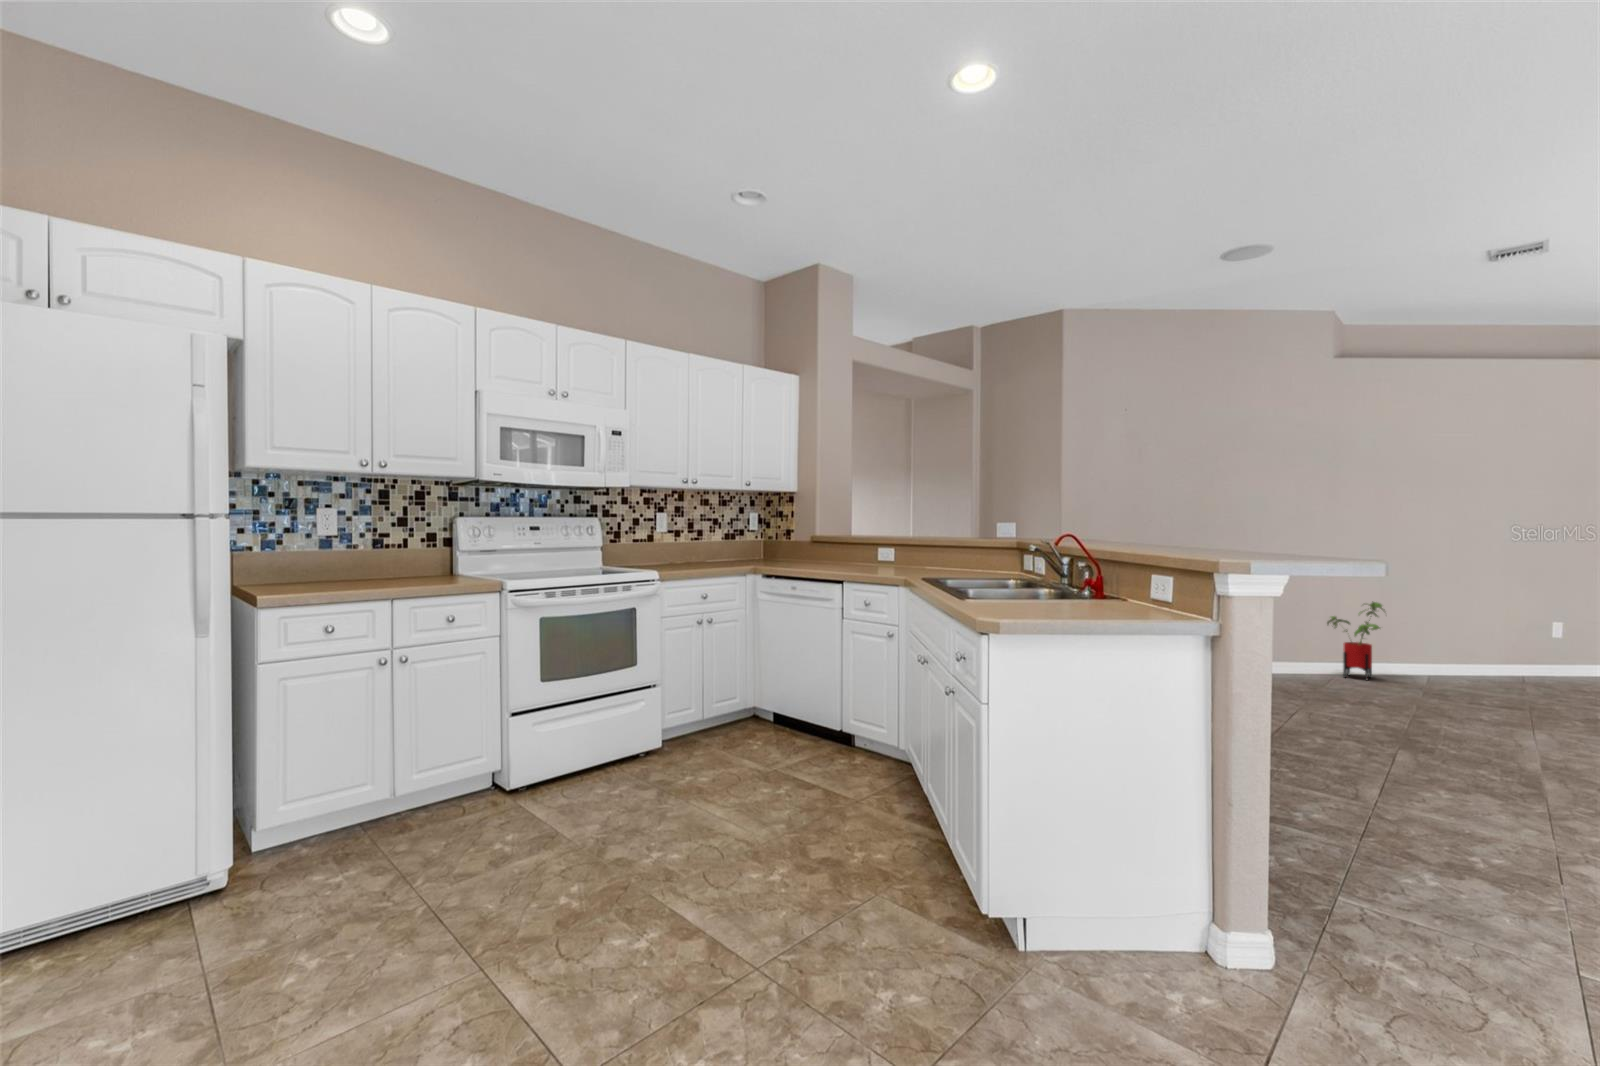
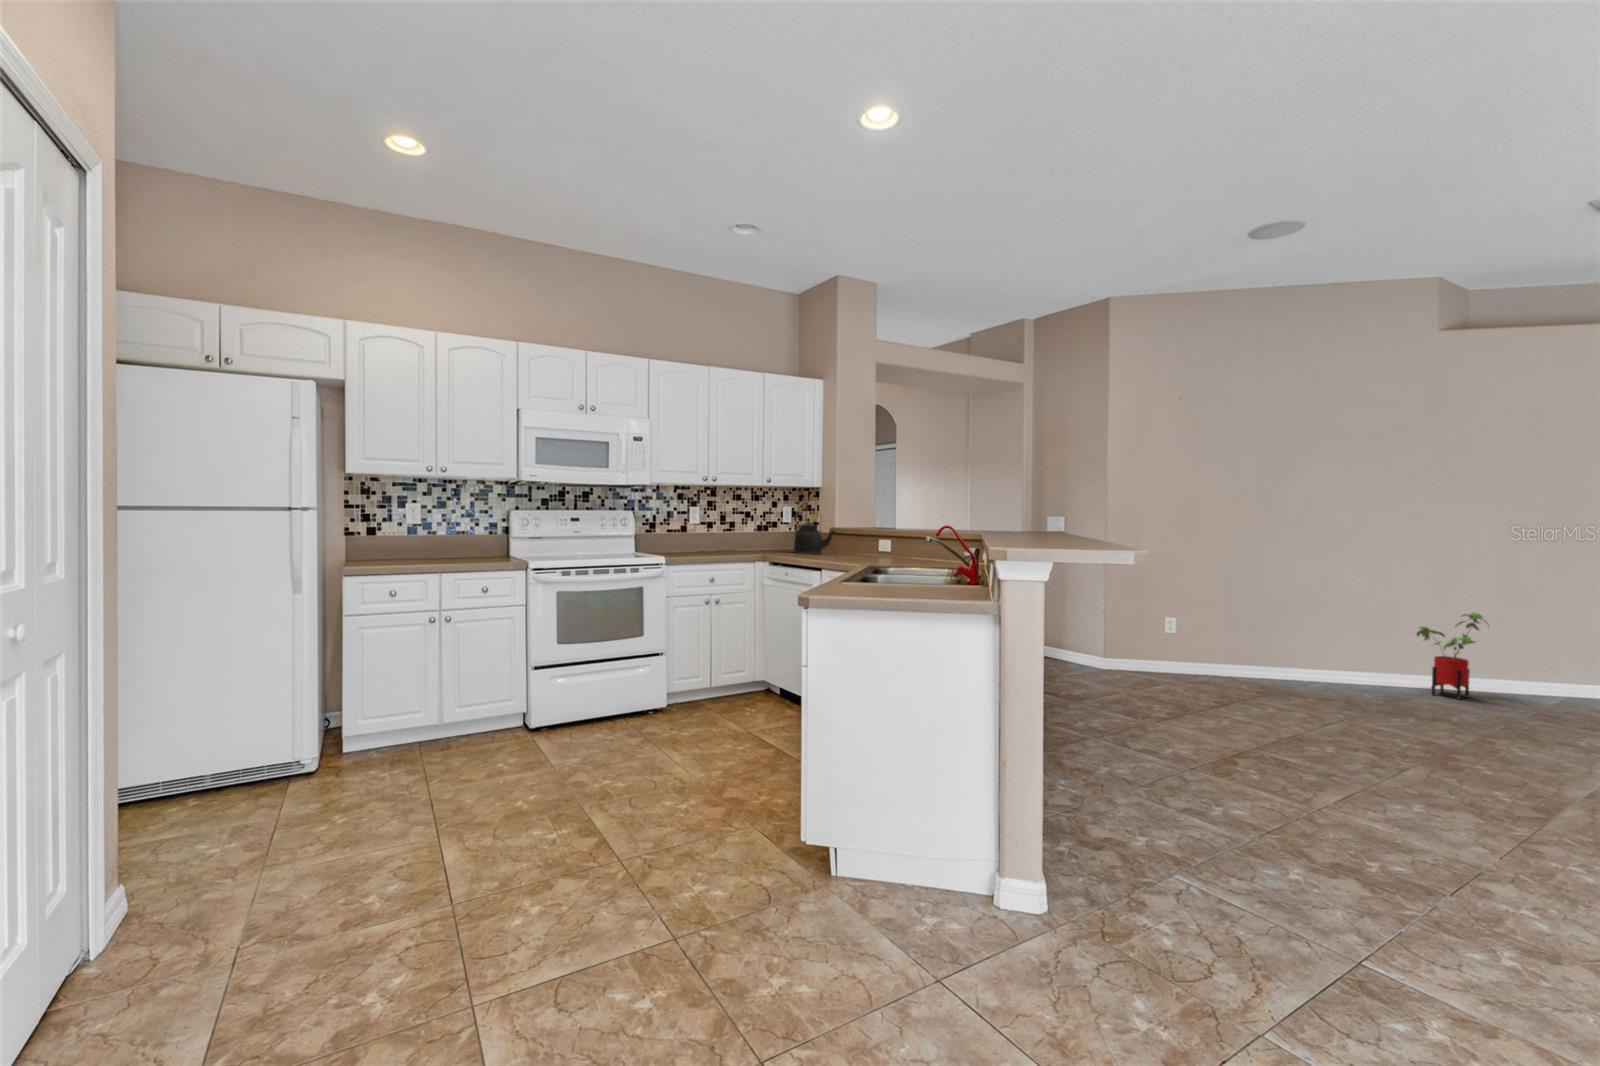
kettle: none [775,520,822,564] -> present [794,521,835,554]

